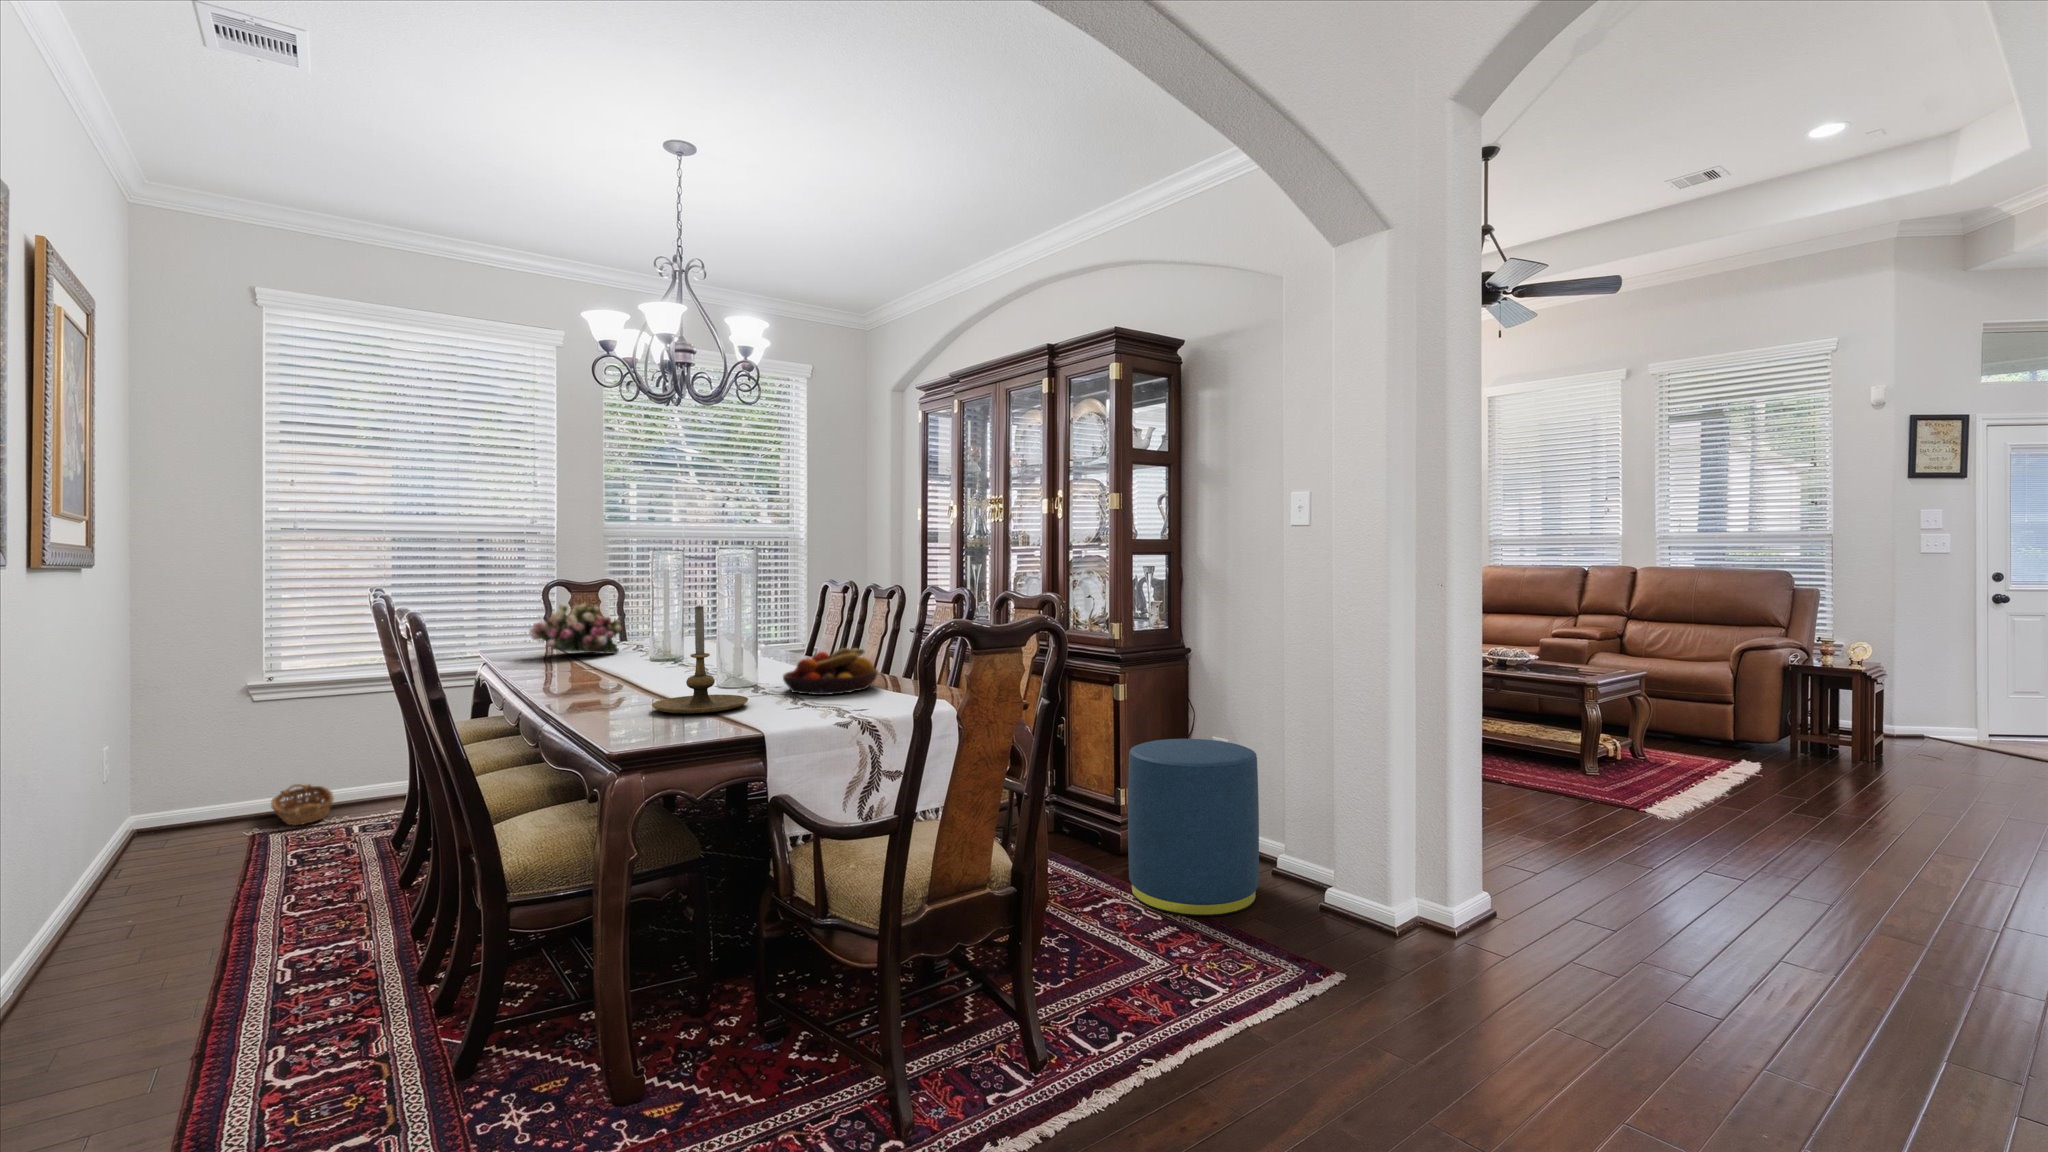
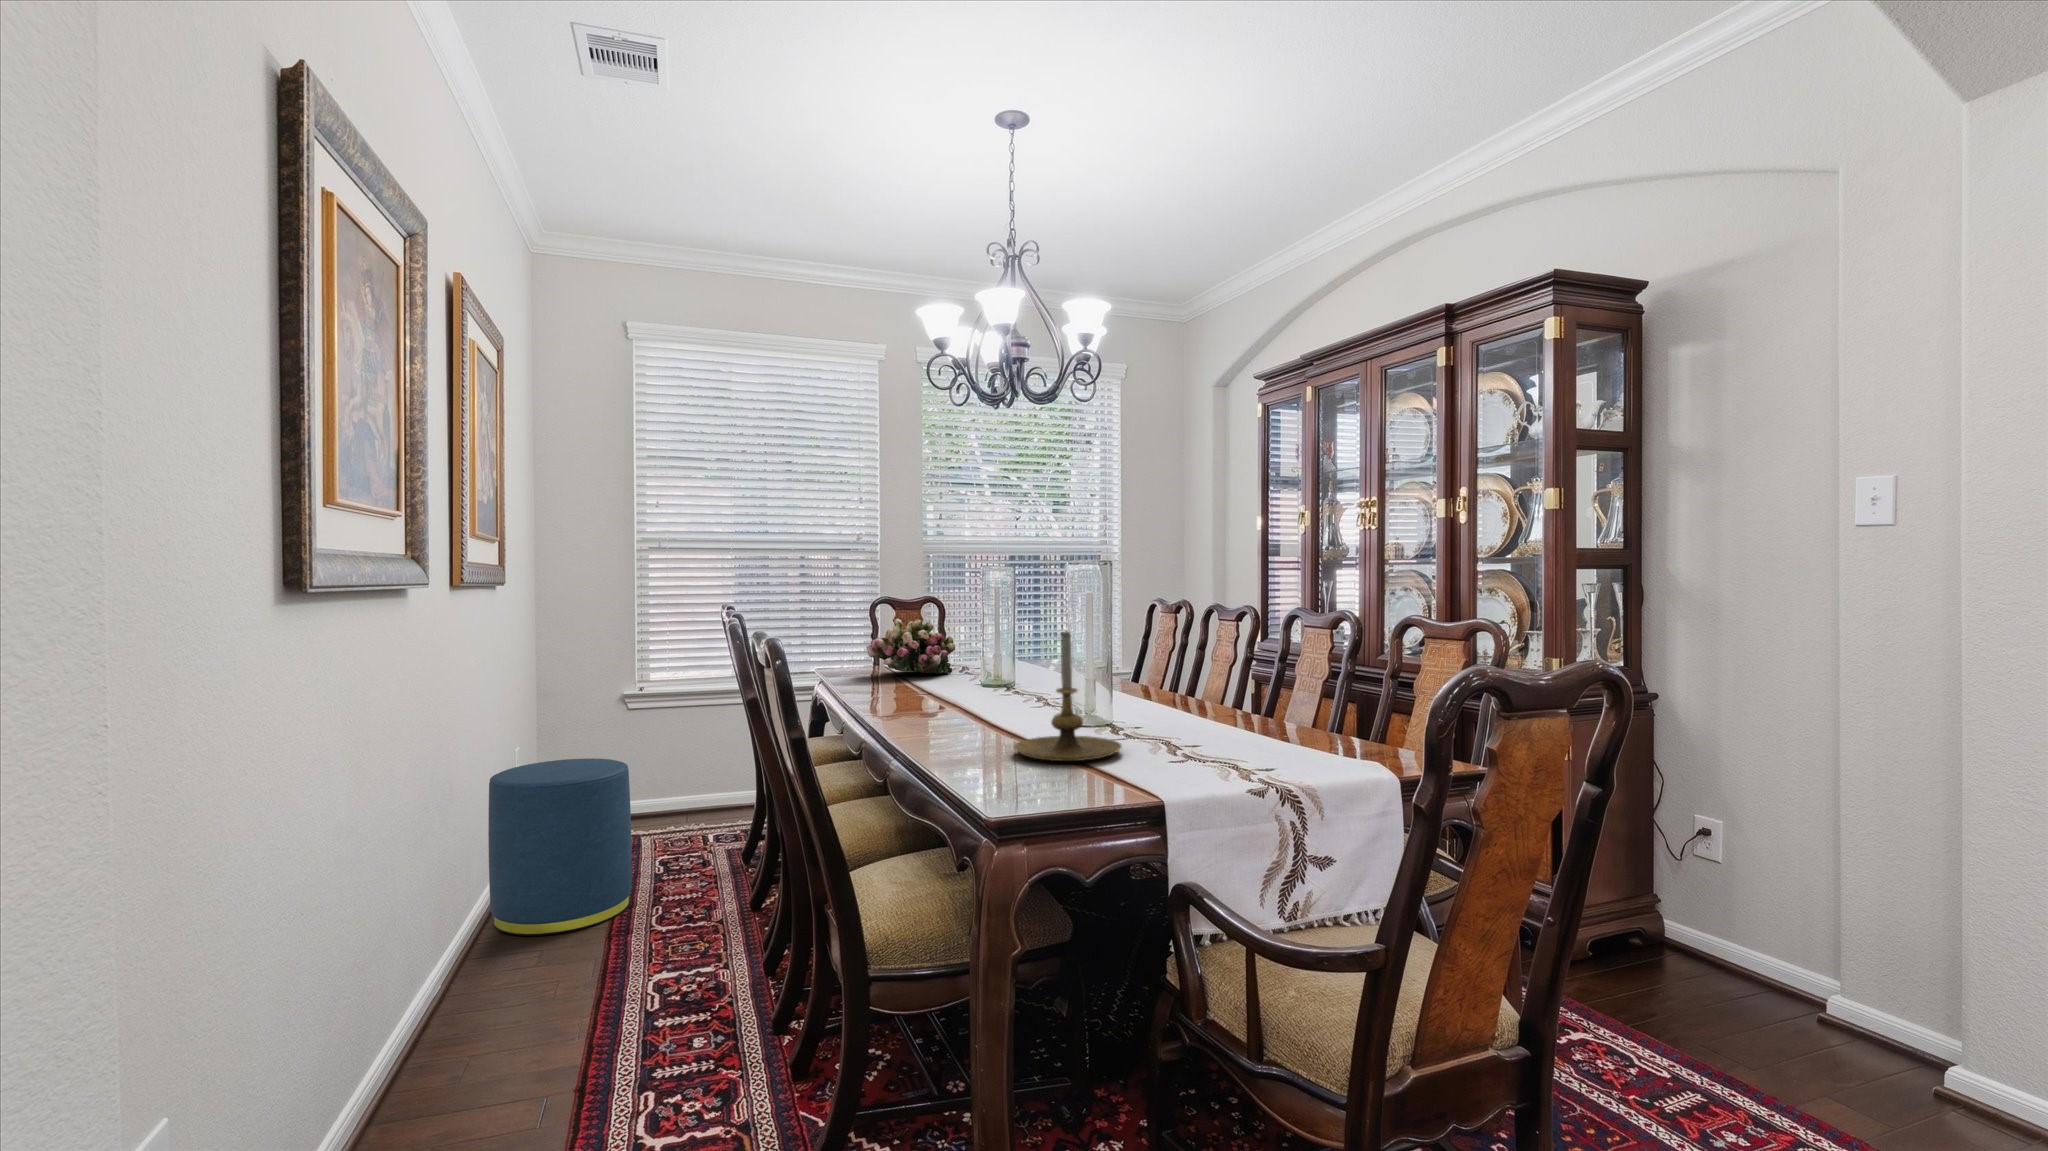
fruit bowl: present [783,648,878,695] -> none [1152,682,1268,742]
ottoman: present [1128,739,1259,916] -> present [488,758,632,936]
basket: present [271,784,334,826] -> none [631,787,702,833]

